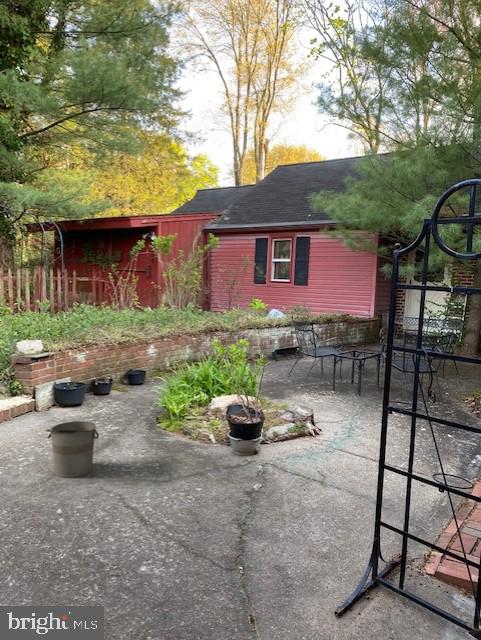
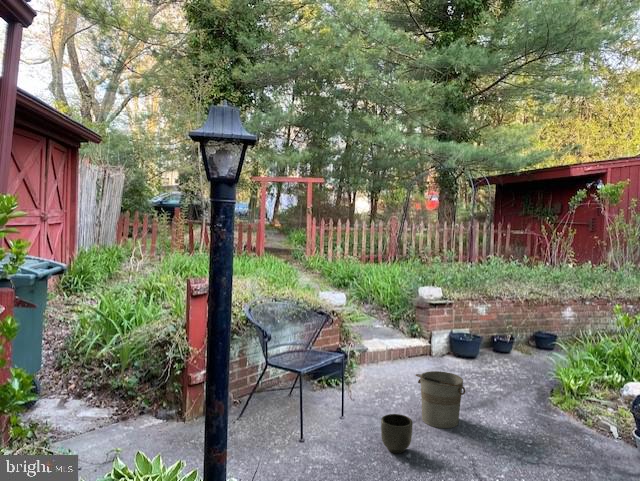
planter: none [23,475,59,517] -> present [381,414,413,453]

